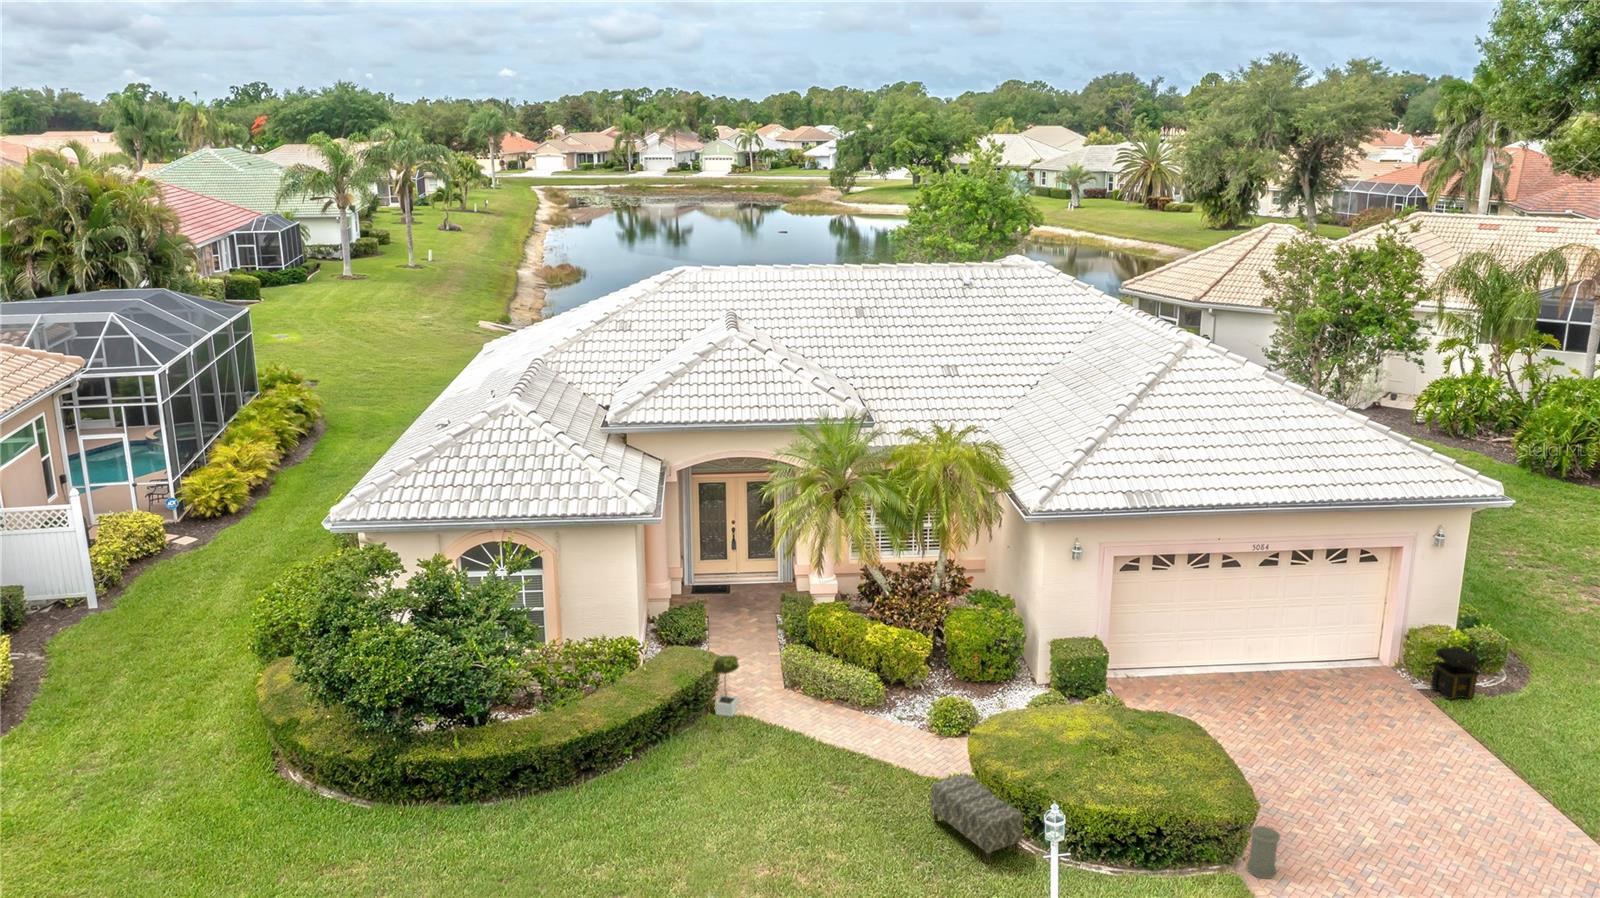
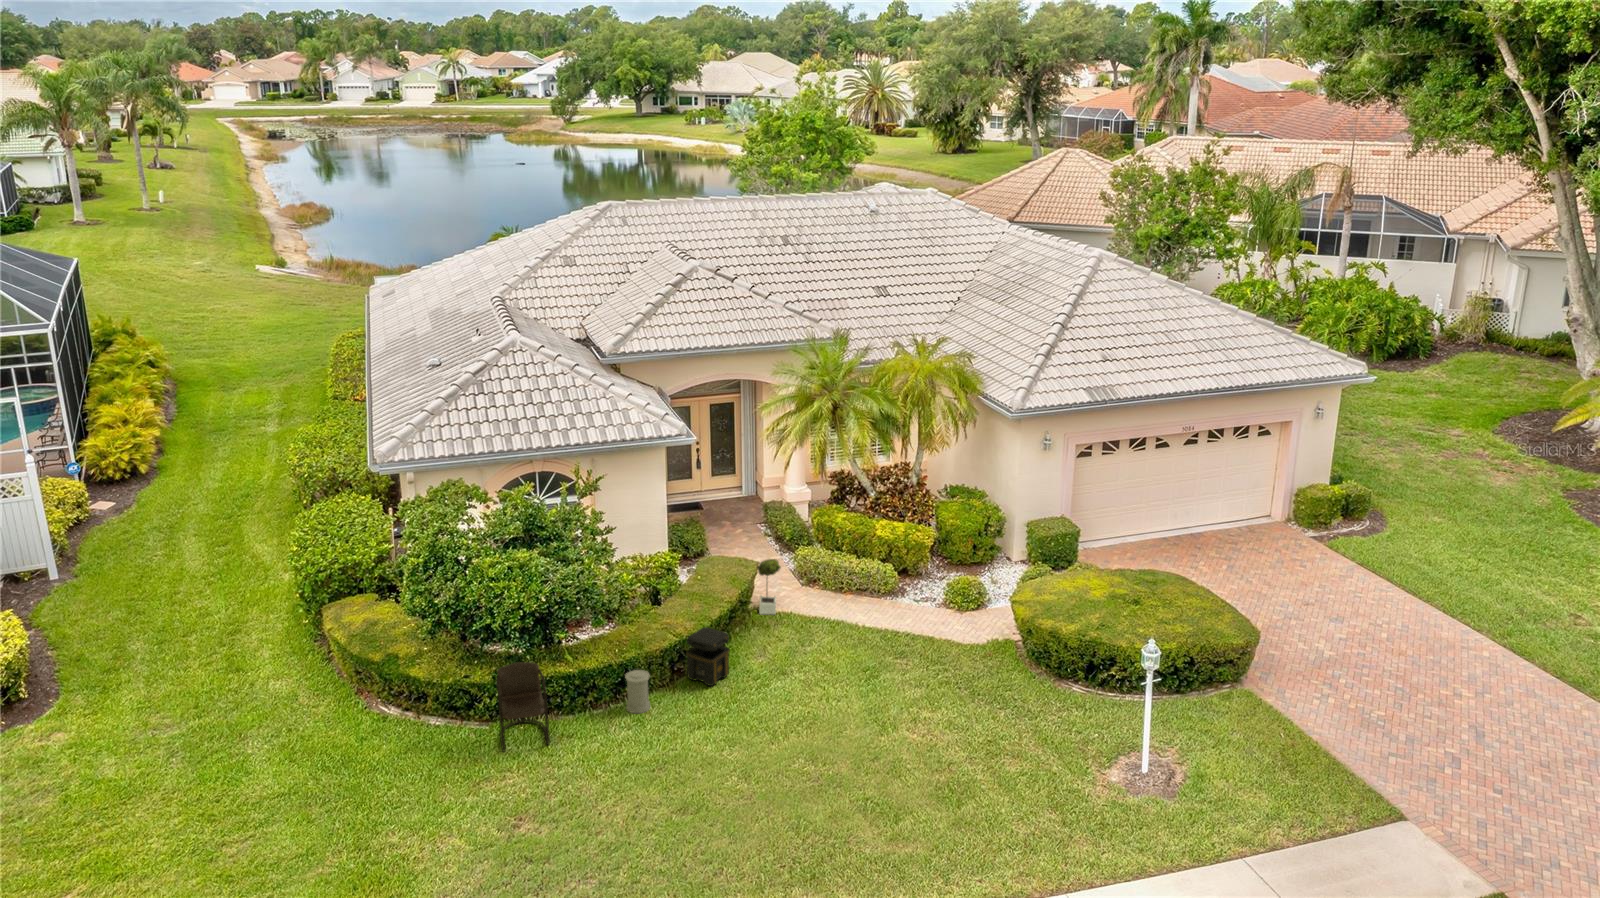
toolbox: present [1431,648,1480,699] -> present [686,627,730,686]
chair: none [360,741,420,835] -> present [496,662,550,752]
bench: present [931,774,1023,864] -> none [994,635,1082,705]
trash can: present [1247,826,1280,879] -> present [626,670,650,713]

